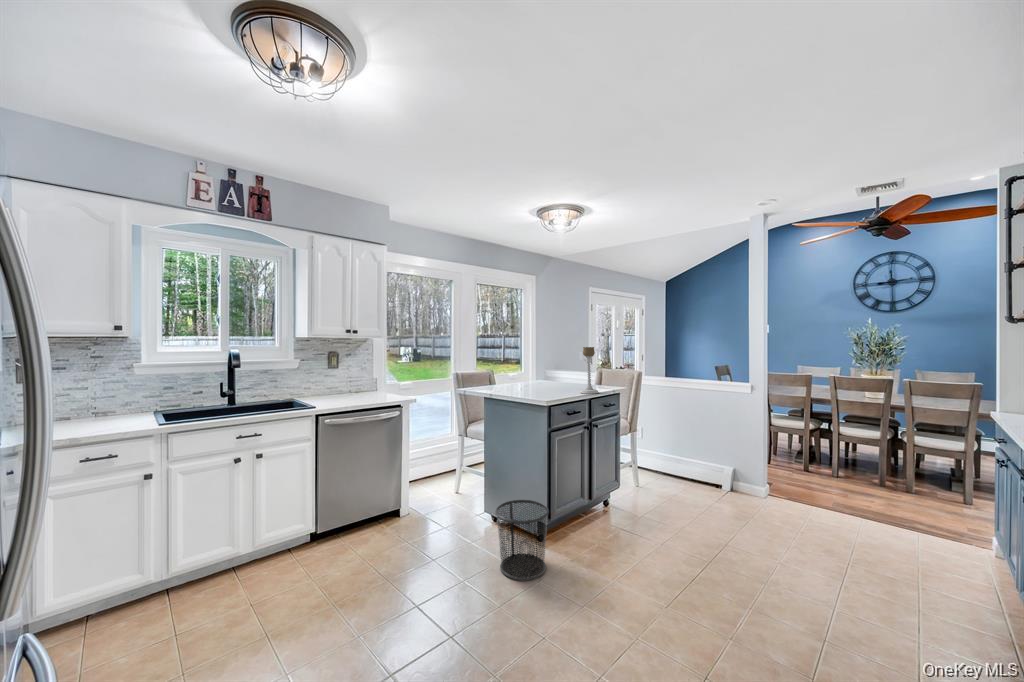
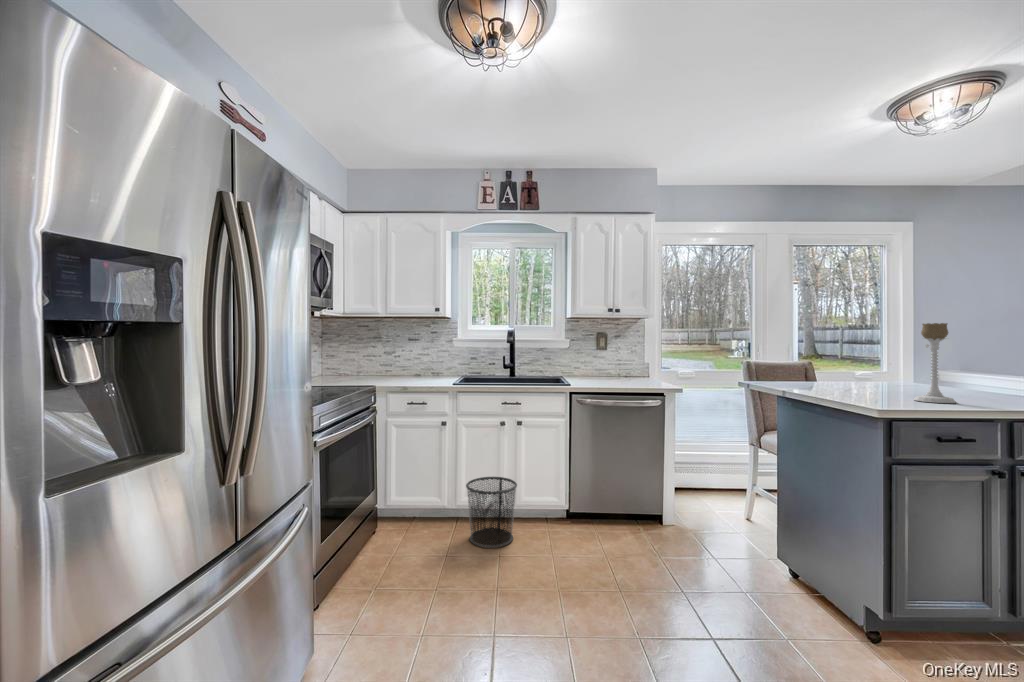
waste bin: present [495,500,549,580] -> present [466,477,517,548]

